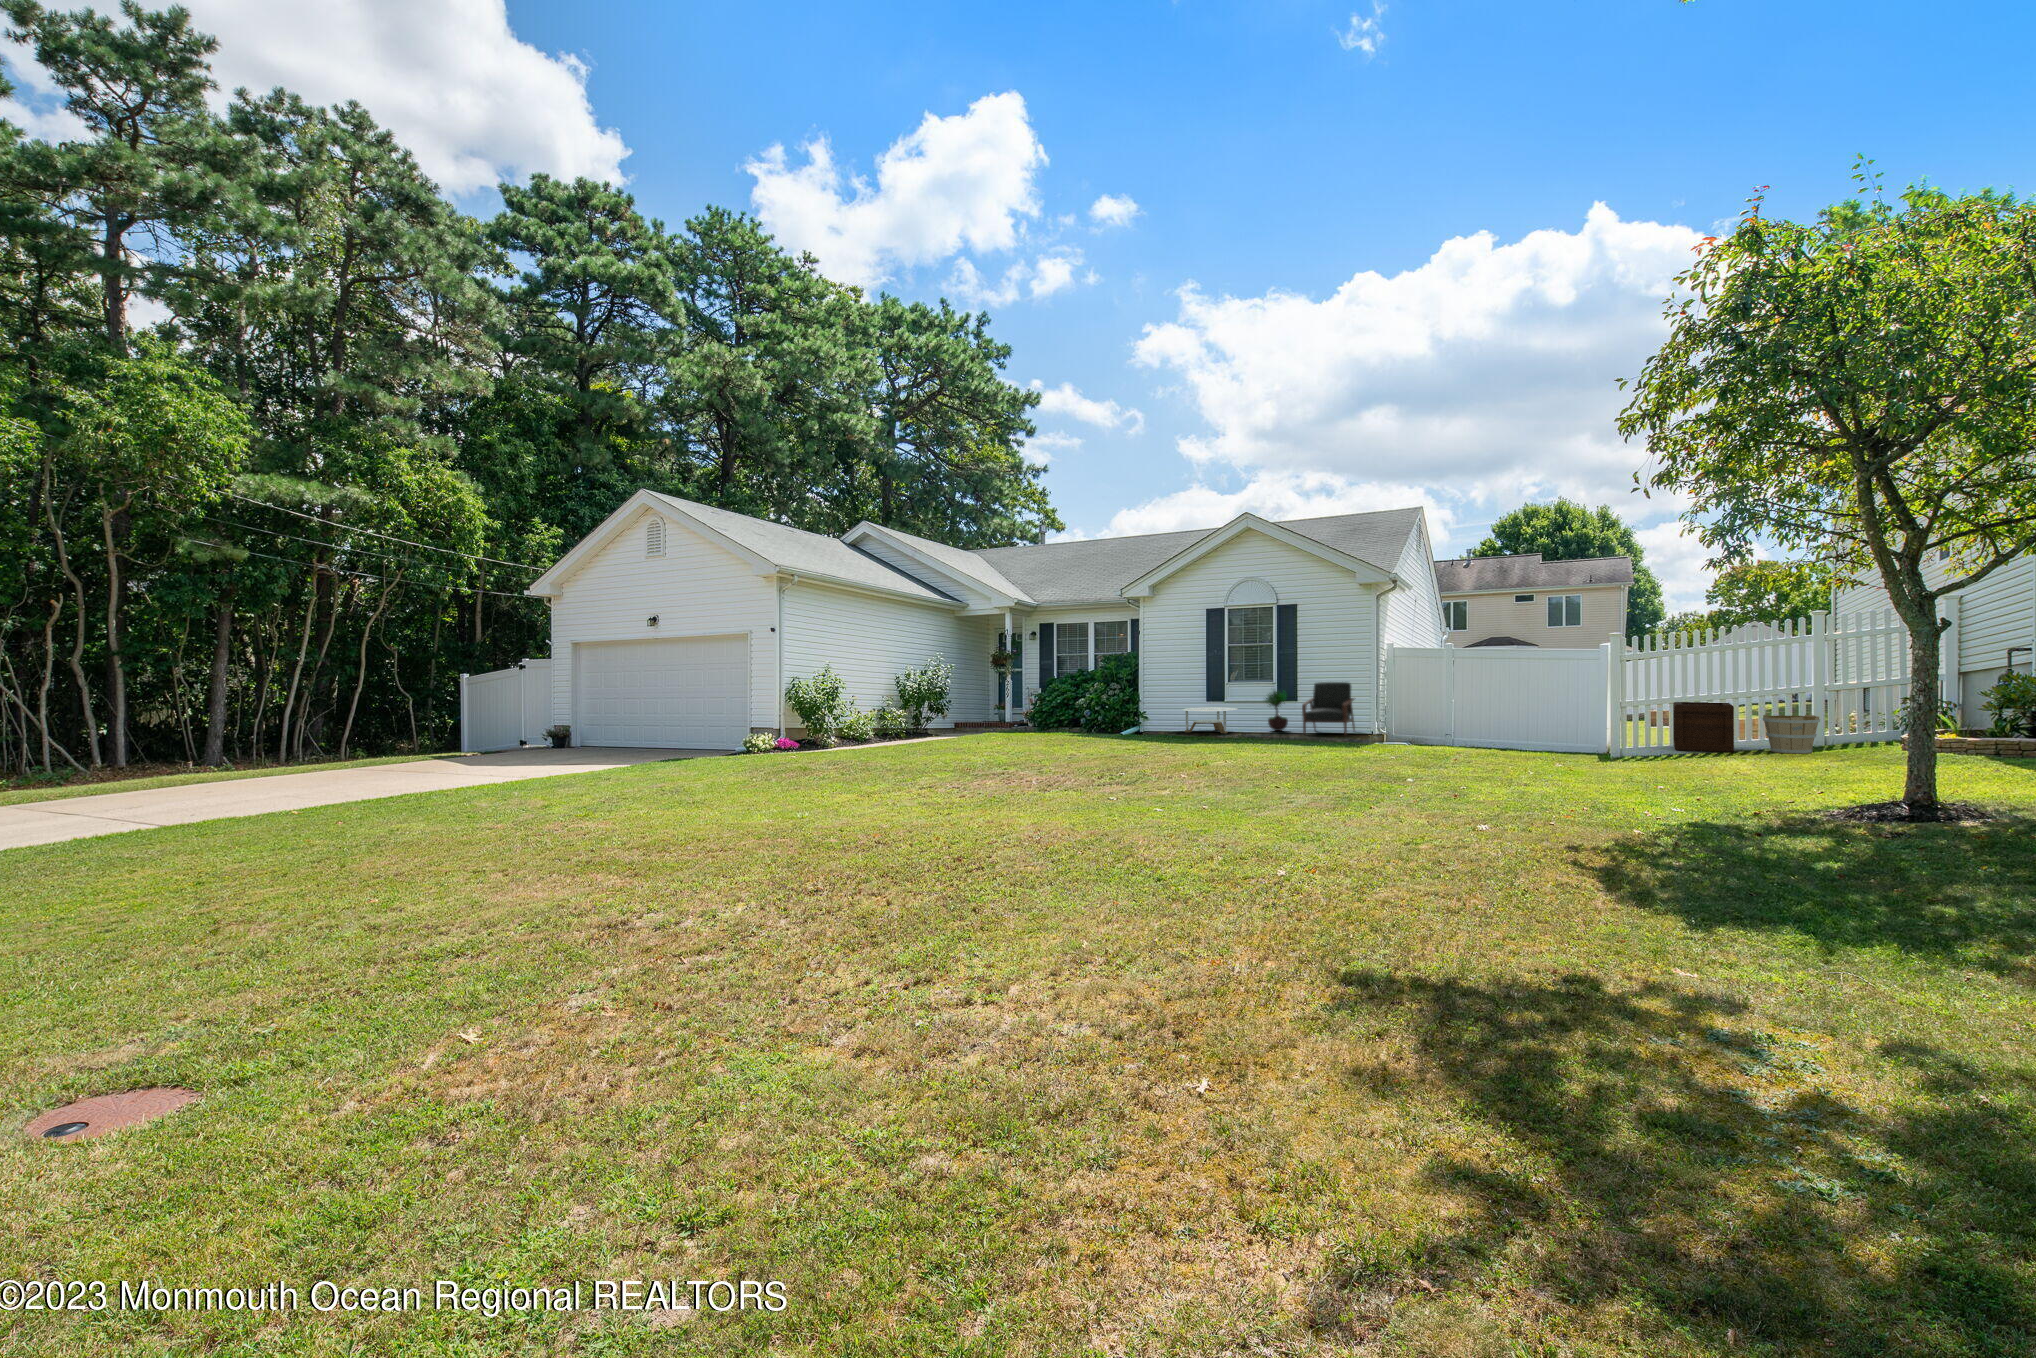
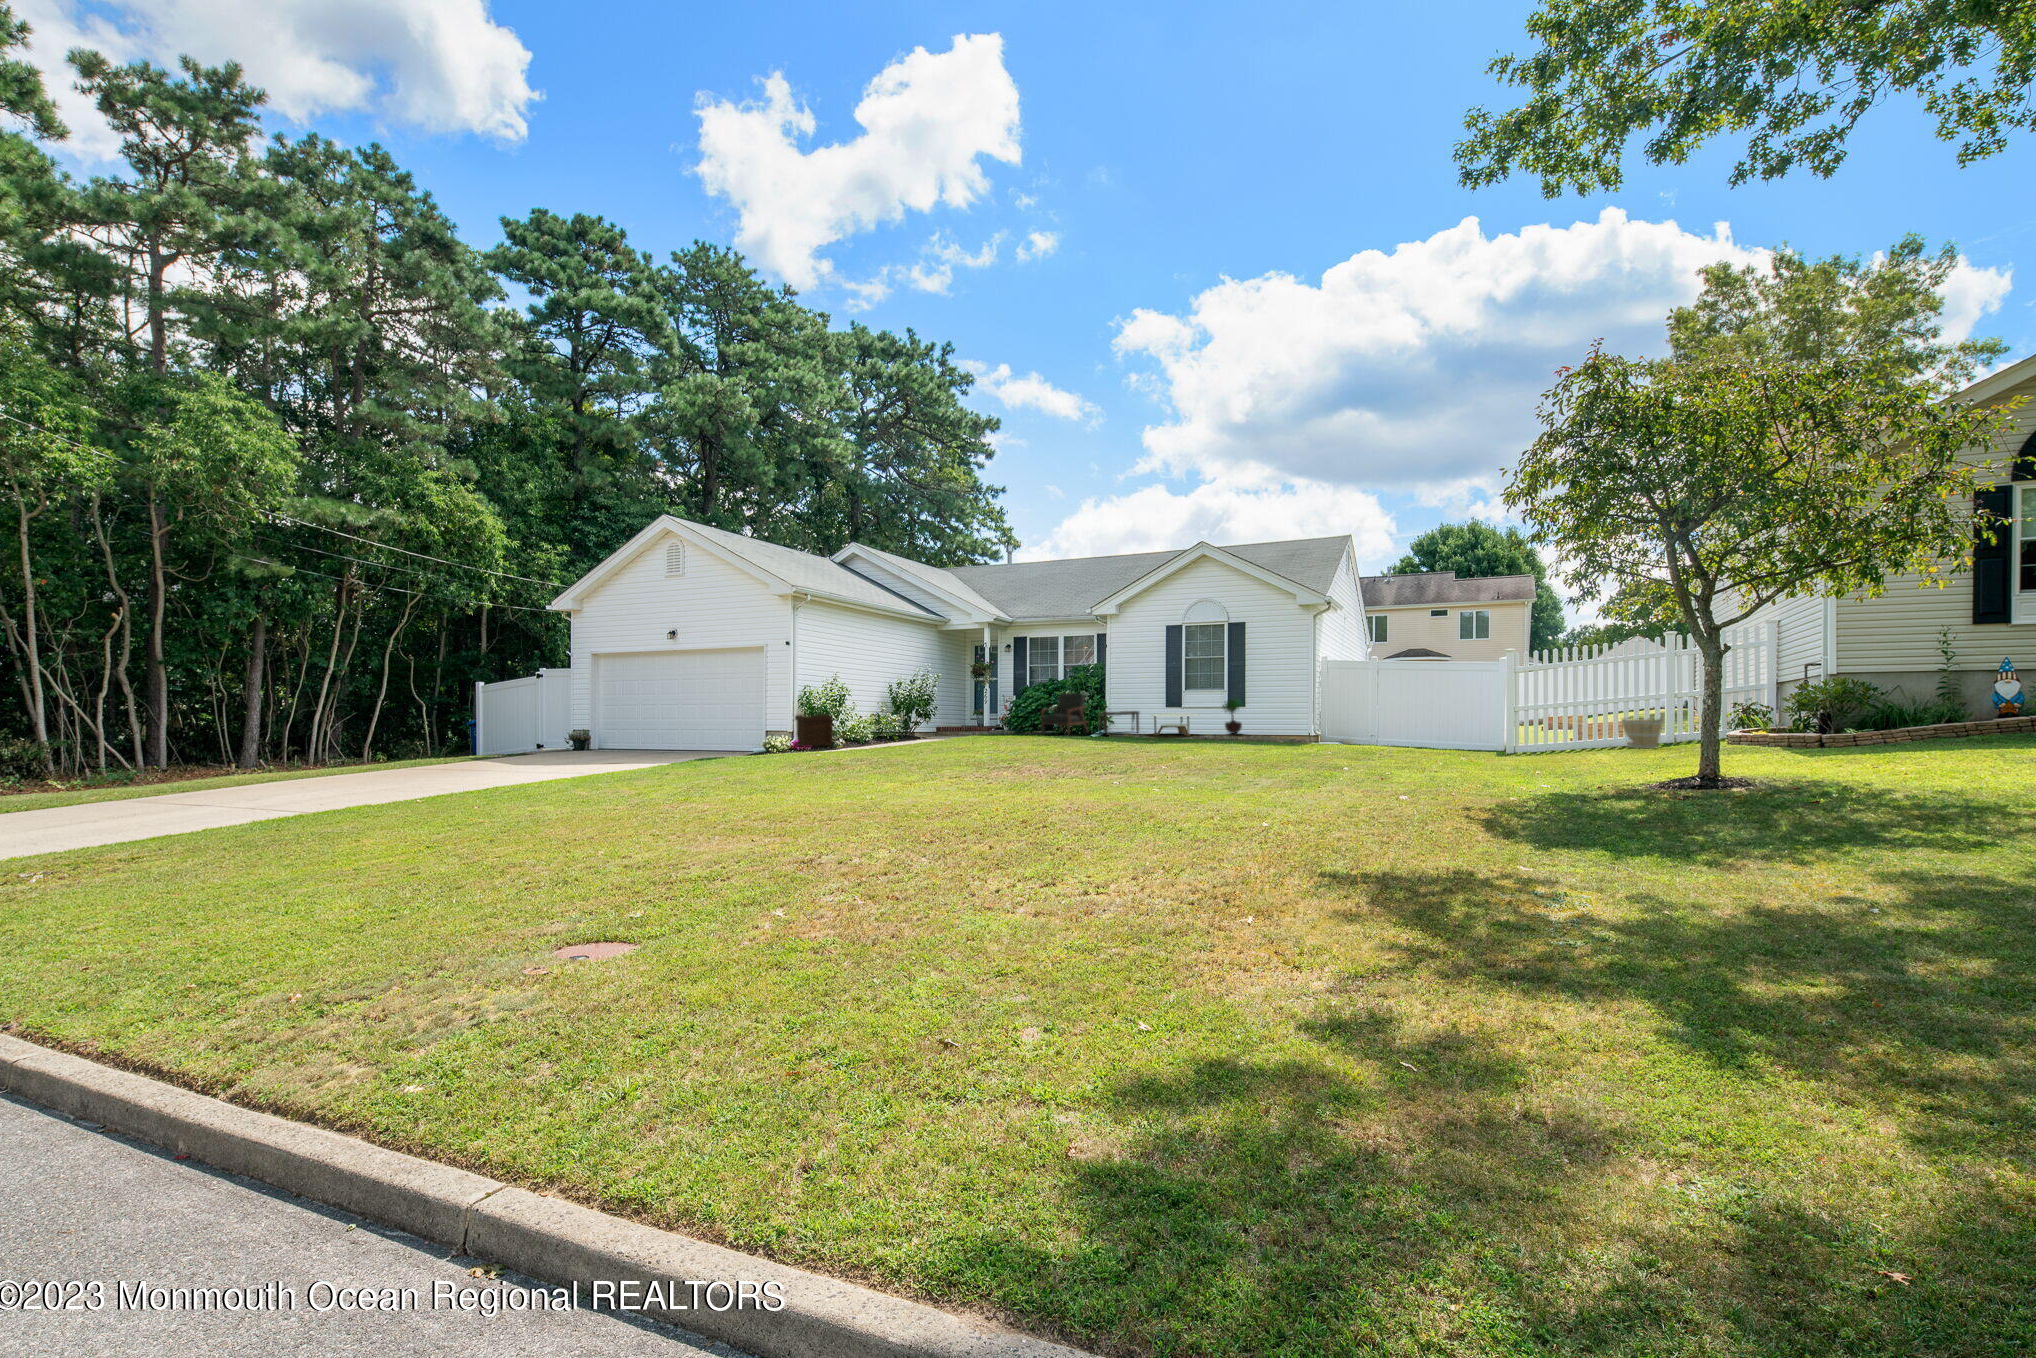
chair: present [1302,682,1355,735] -> present [1041,693,1087,734]
wooden crate: present [1673,702,1734,753] -> present [794,714,833,747]
bench: none [1124,704,1170,731] -> present [1099,711,1139,733]

